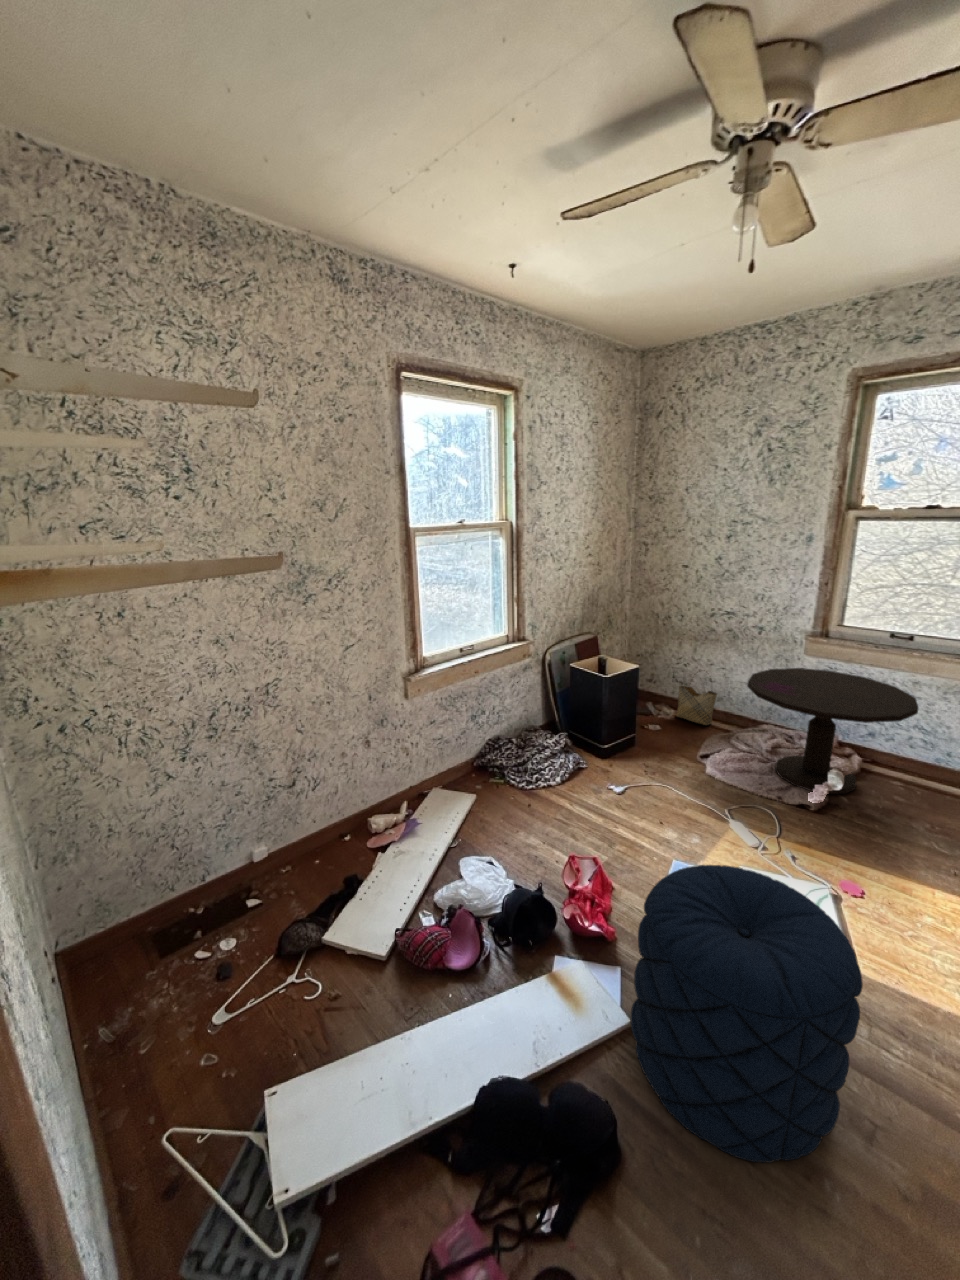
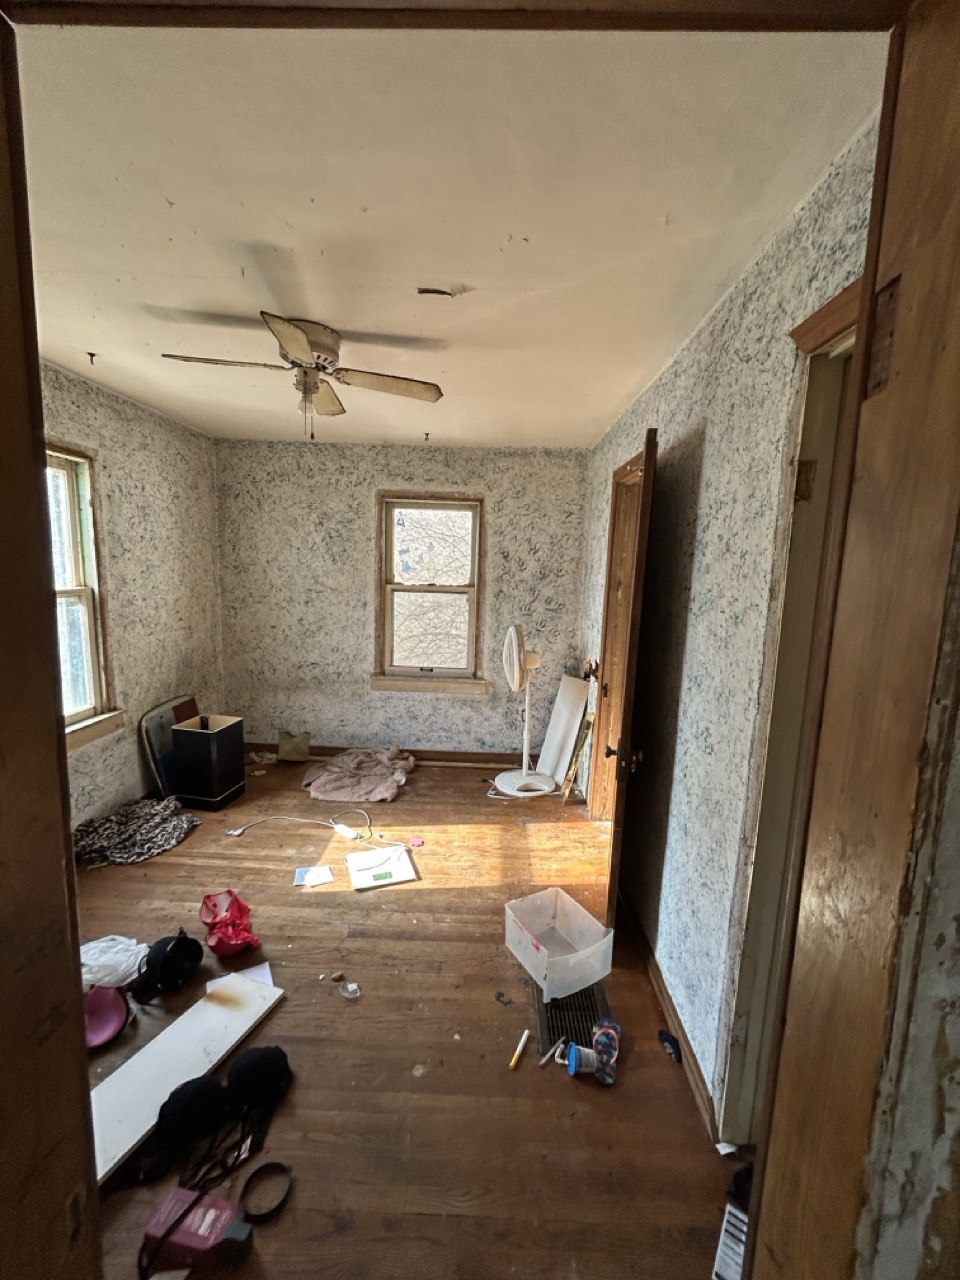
side table: present [747,668,918,794] -> none [334,700,441,790]
pouf: present [631,865,863,1163] -> none [285,839,424,1032]

